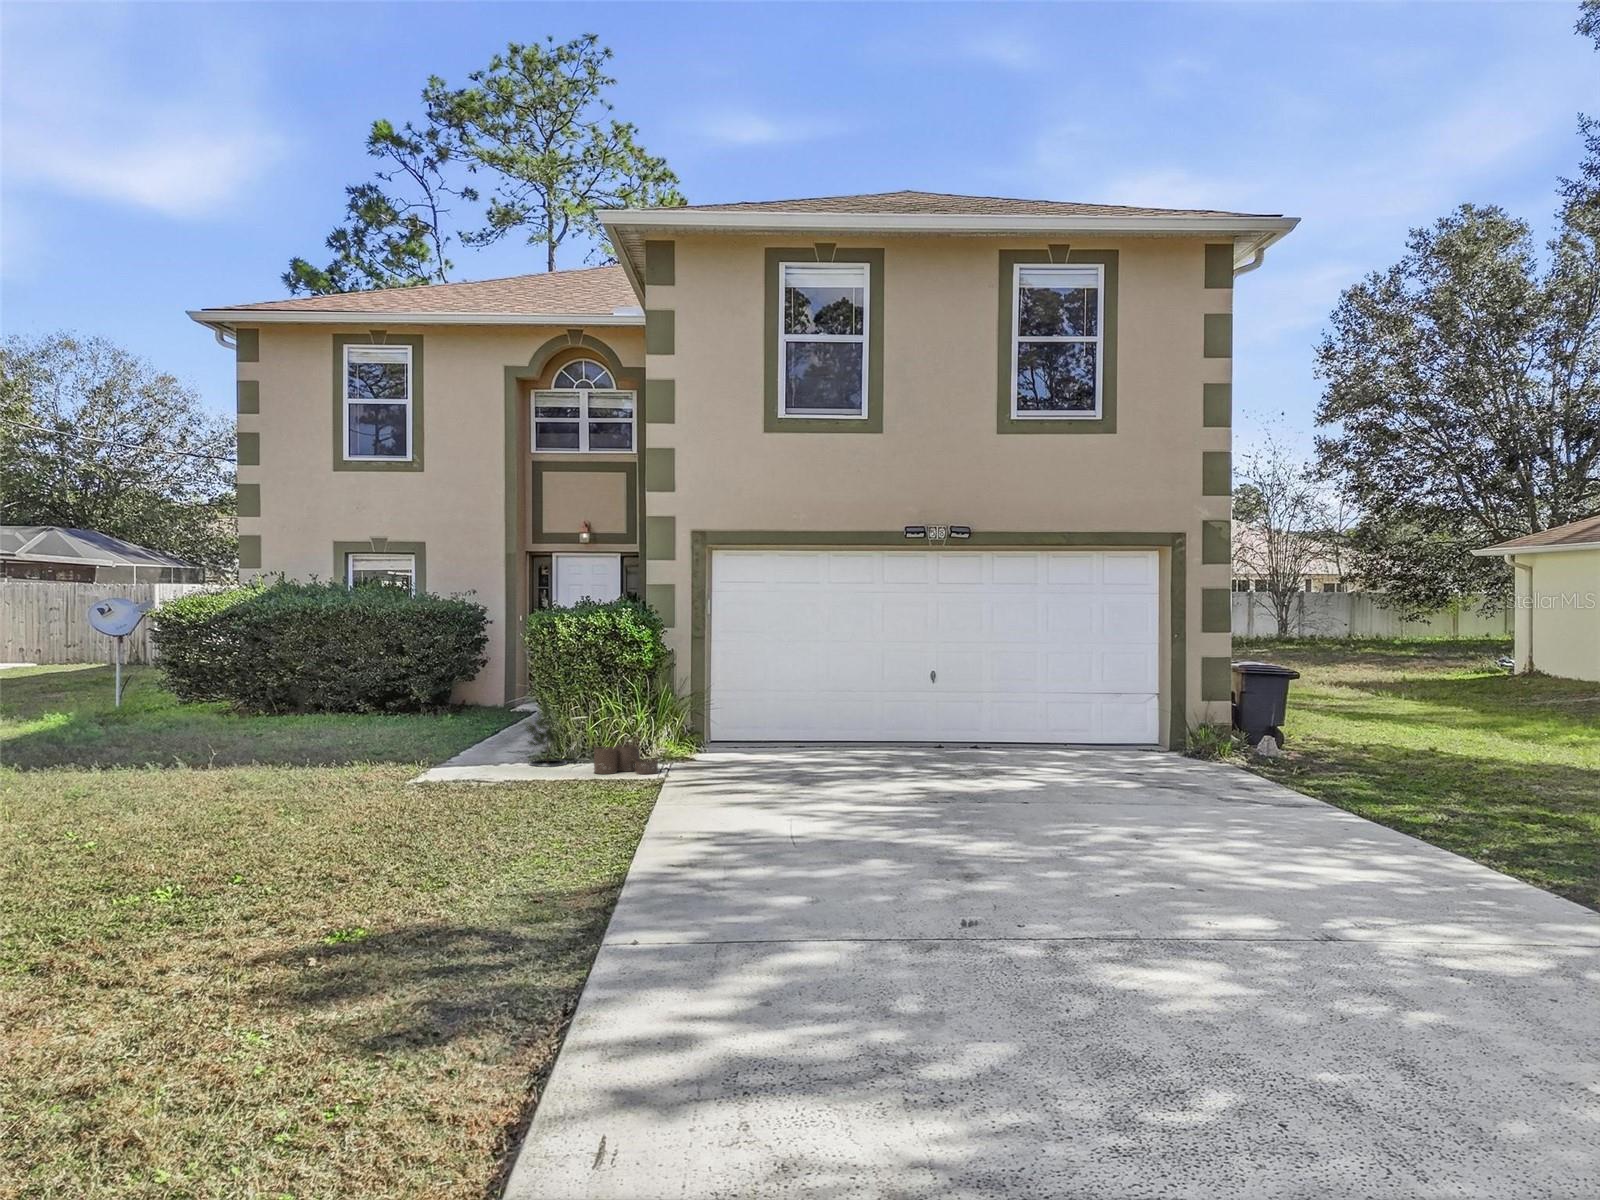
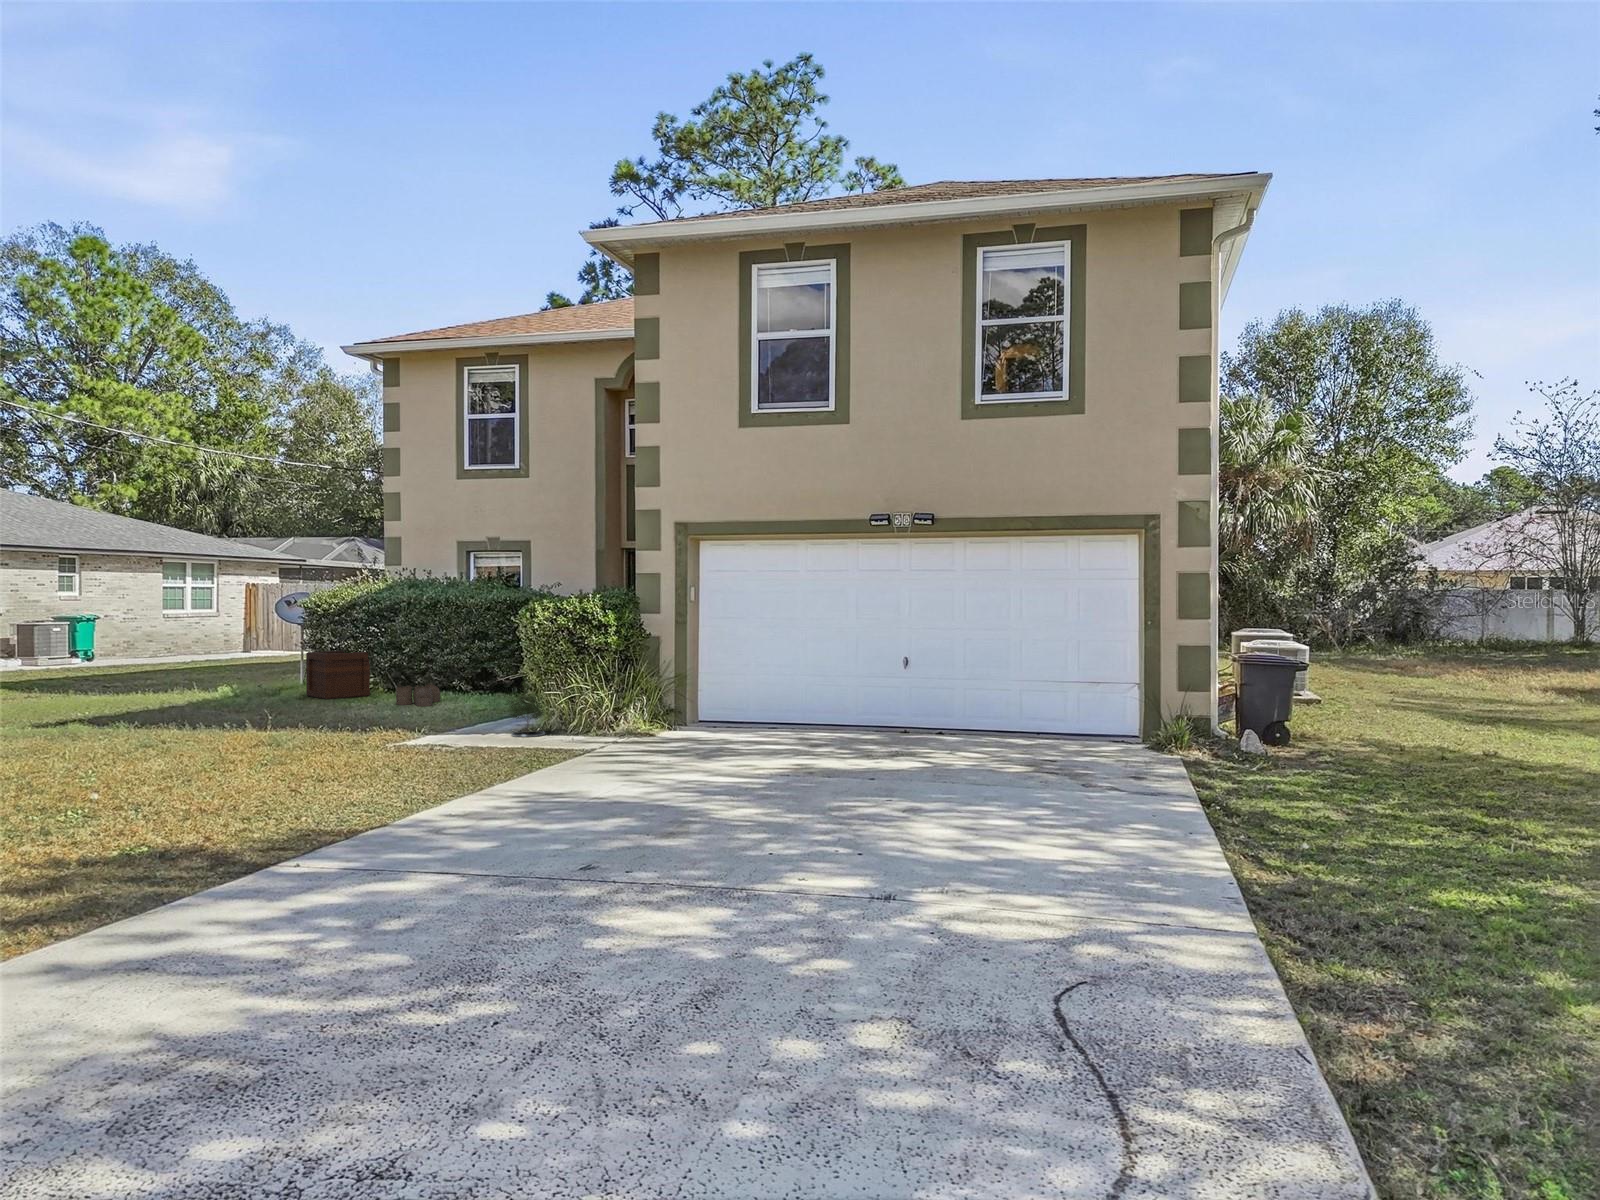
wooden crate: none [165,670,249,730] -> present [306,651,370,699]
woven basket: present [594,743,658,774] -> present [396,684,440,706]

